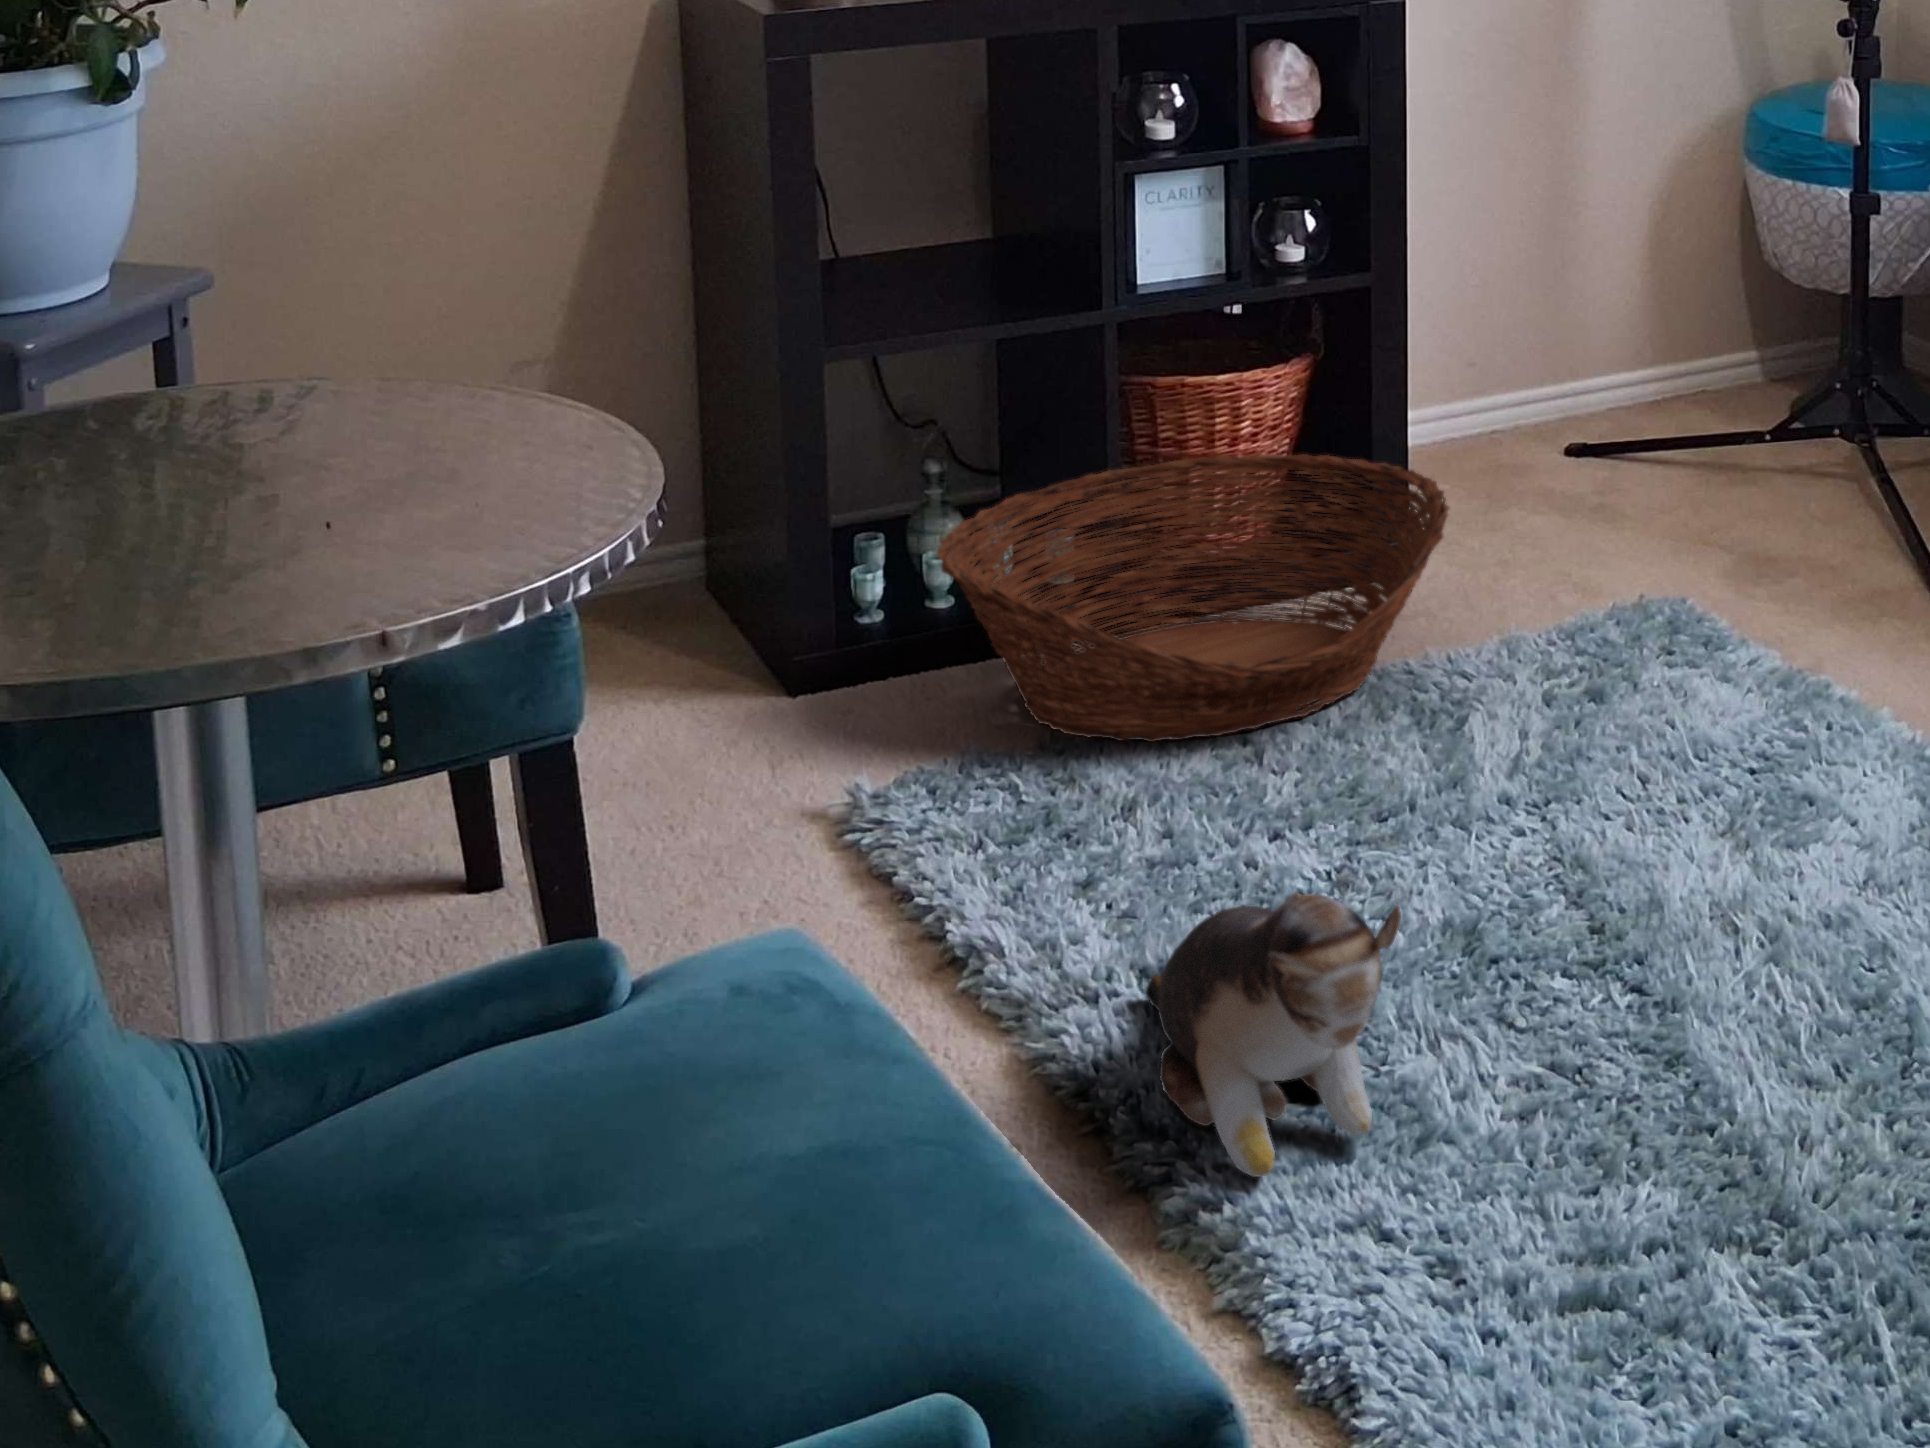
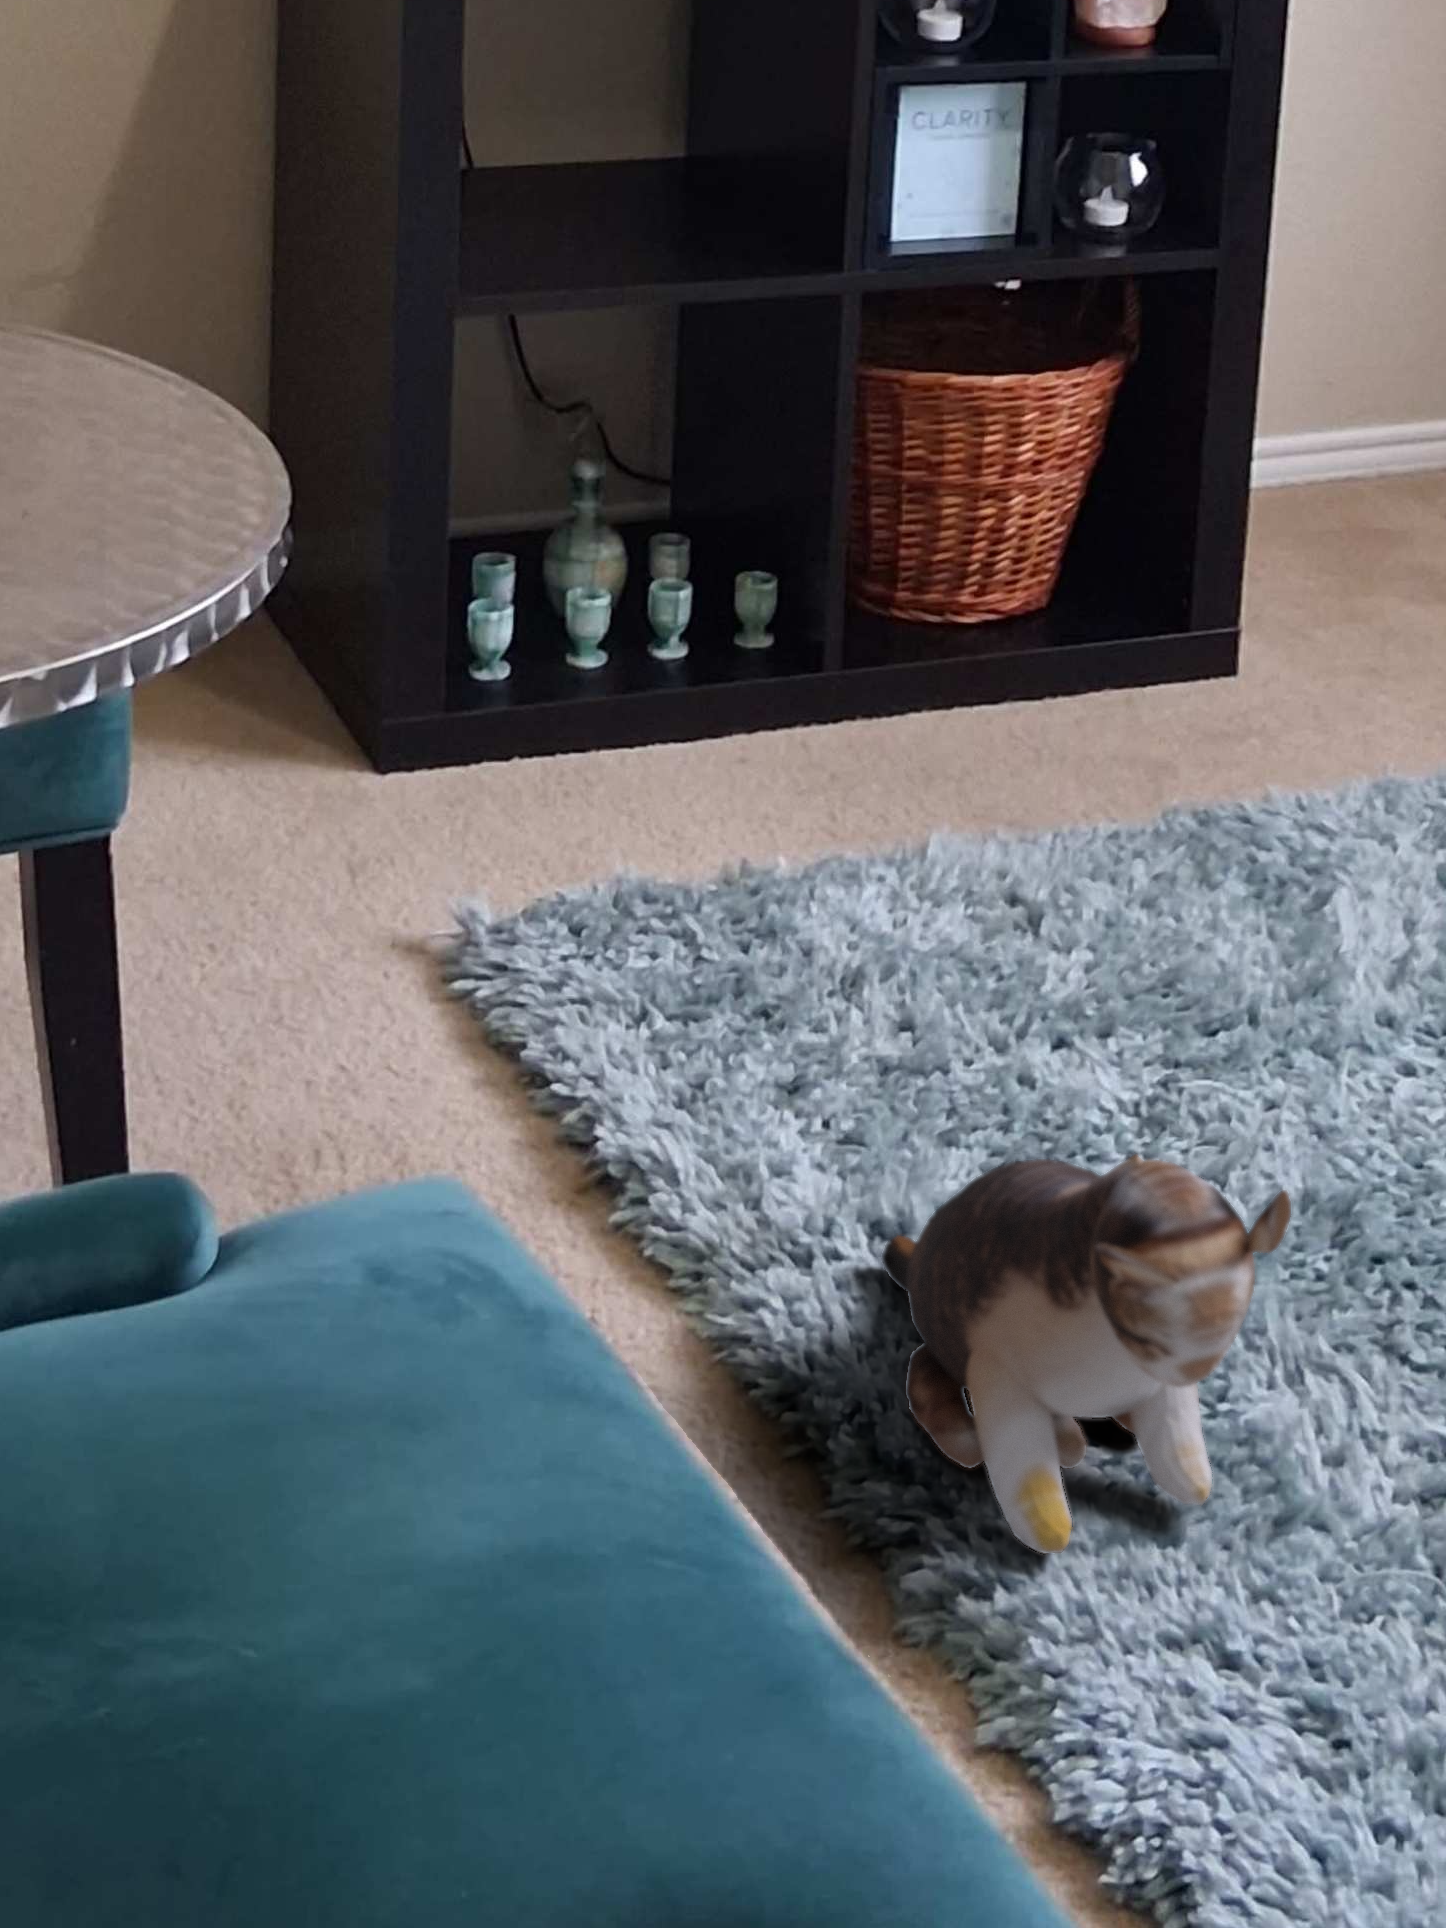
basket: present [938,454,1449,742] -> none [600,485,1323,886]

